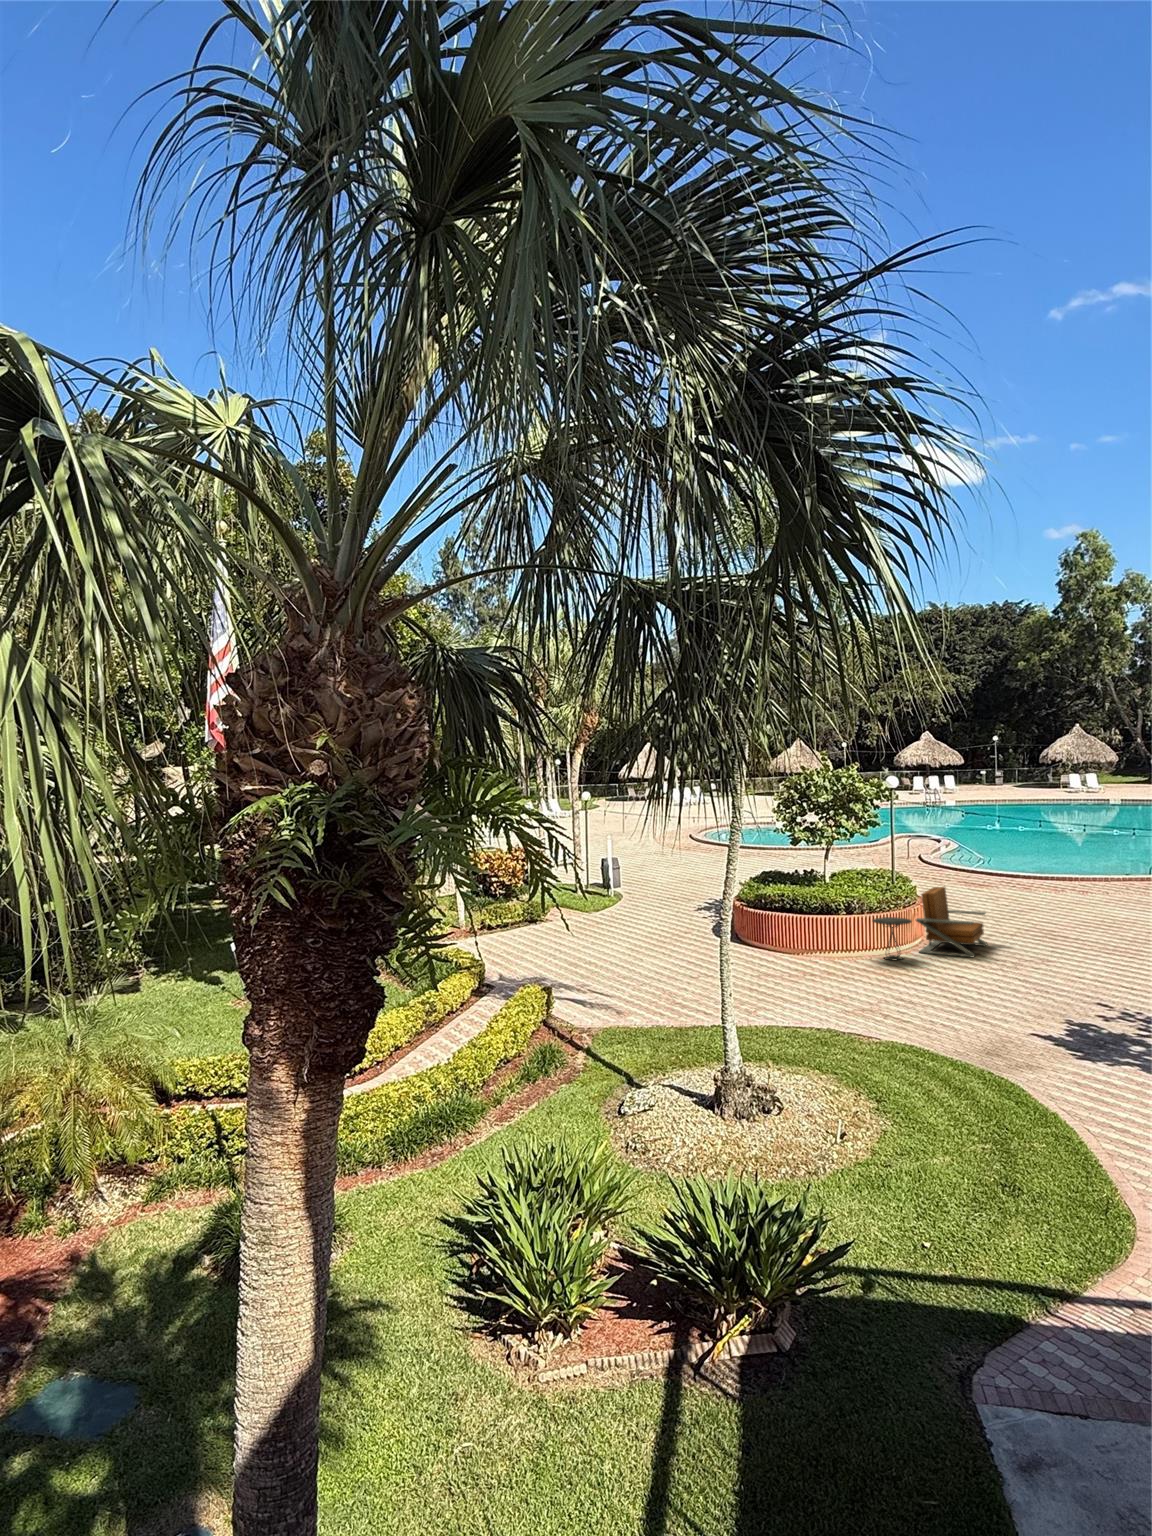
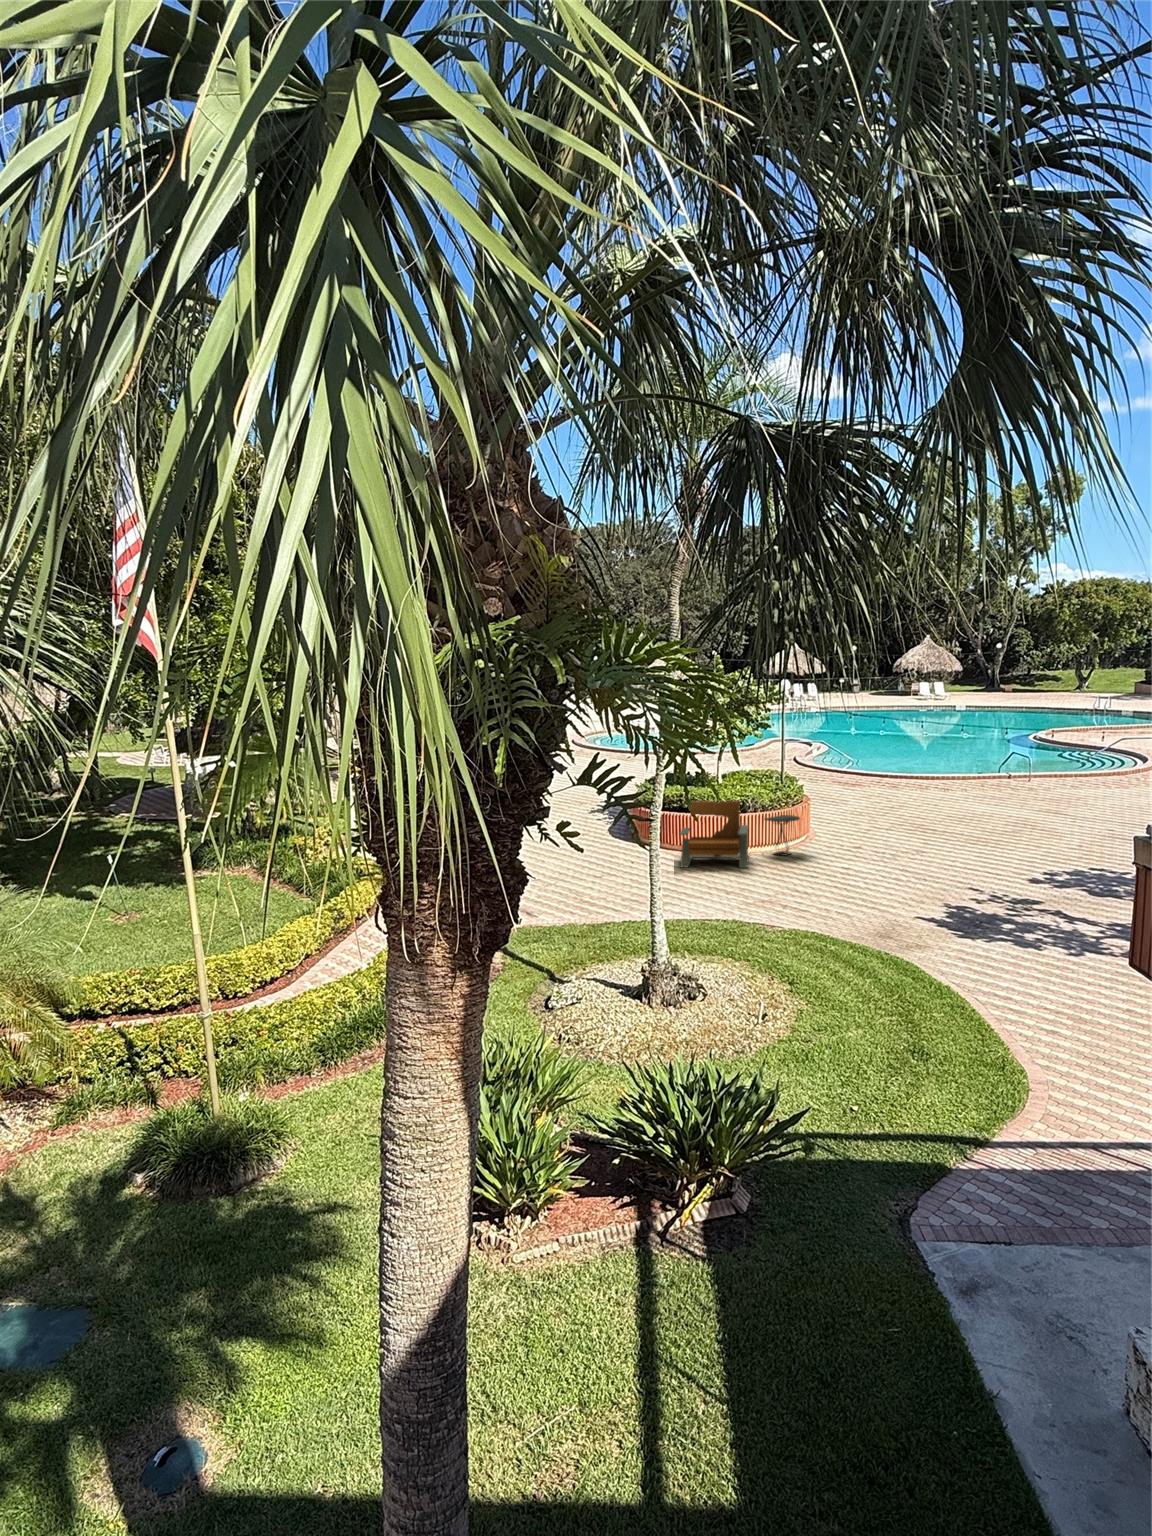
lounge chair: present [916,887,987,957] -> present [679,800,749,868]

